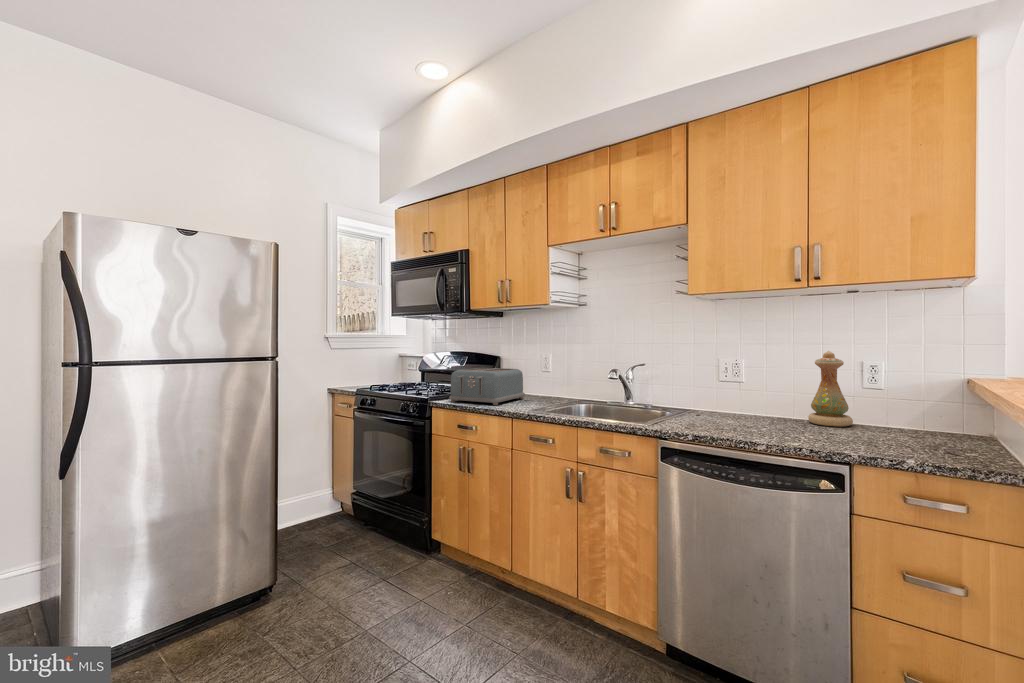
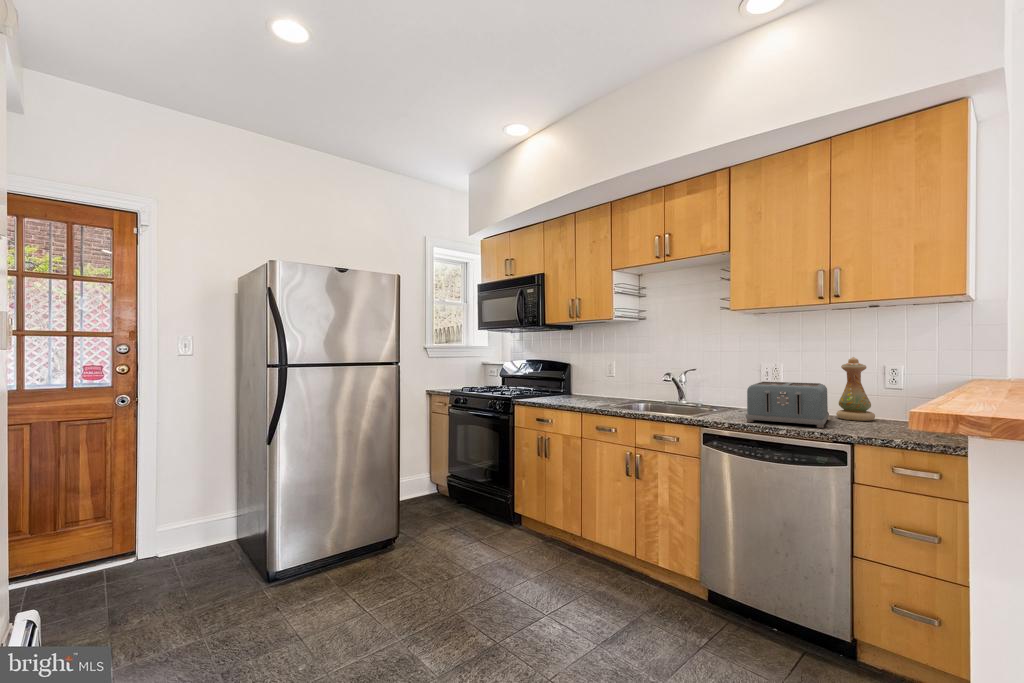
toaster: present [449,368,525,405] -> present [746,382,829,428]

